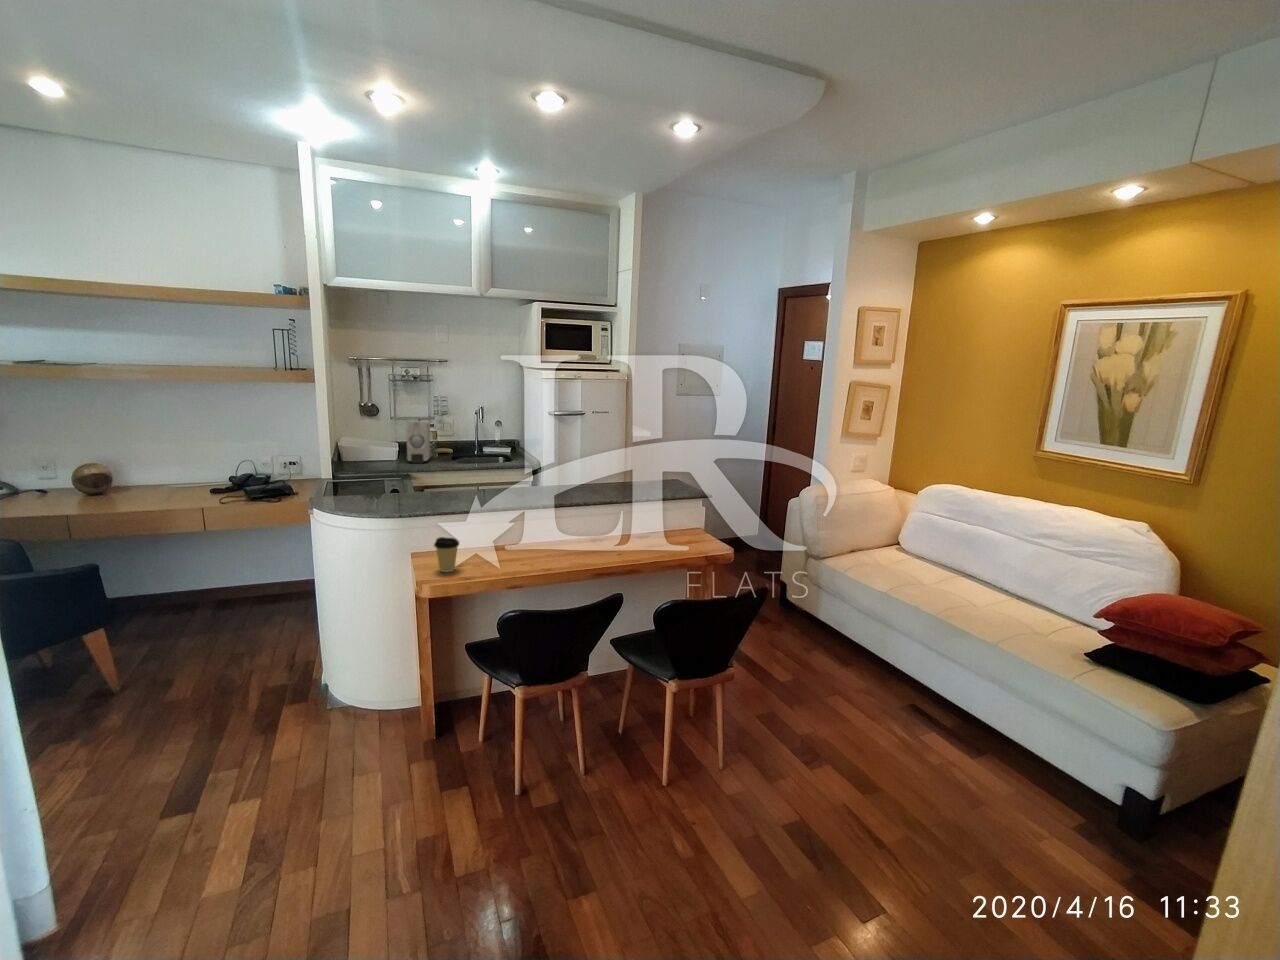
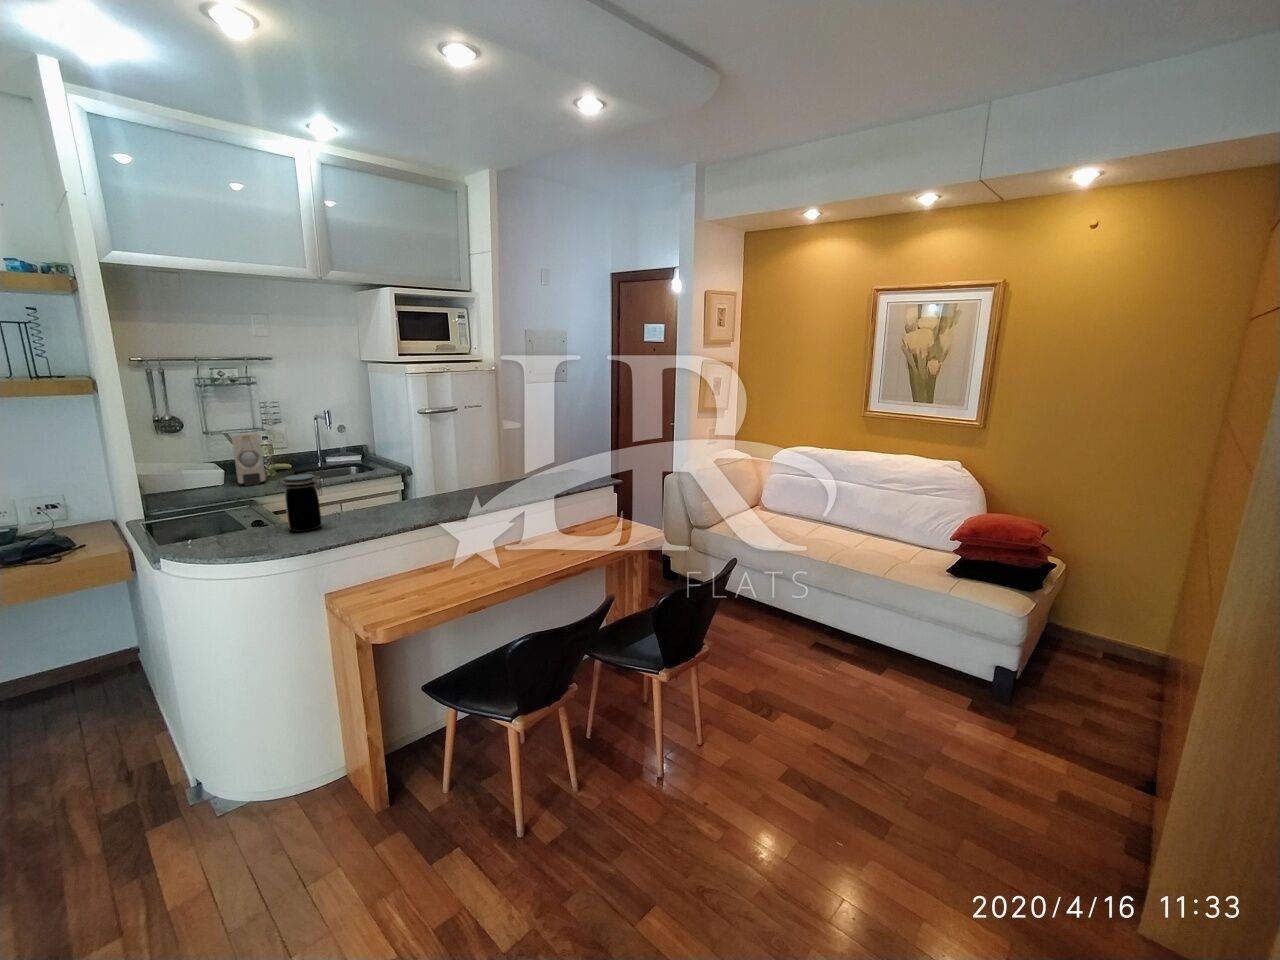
jar: none [390,456,421,502] -> present [277,474,322,532]
coffee cup: present [434,537,459,572] -> none [379,564,410,605]

